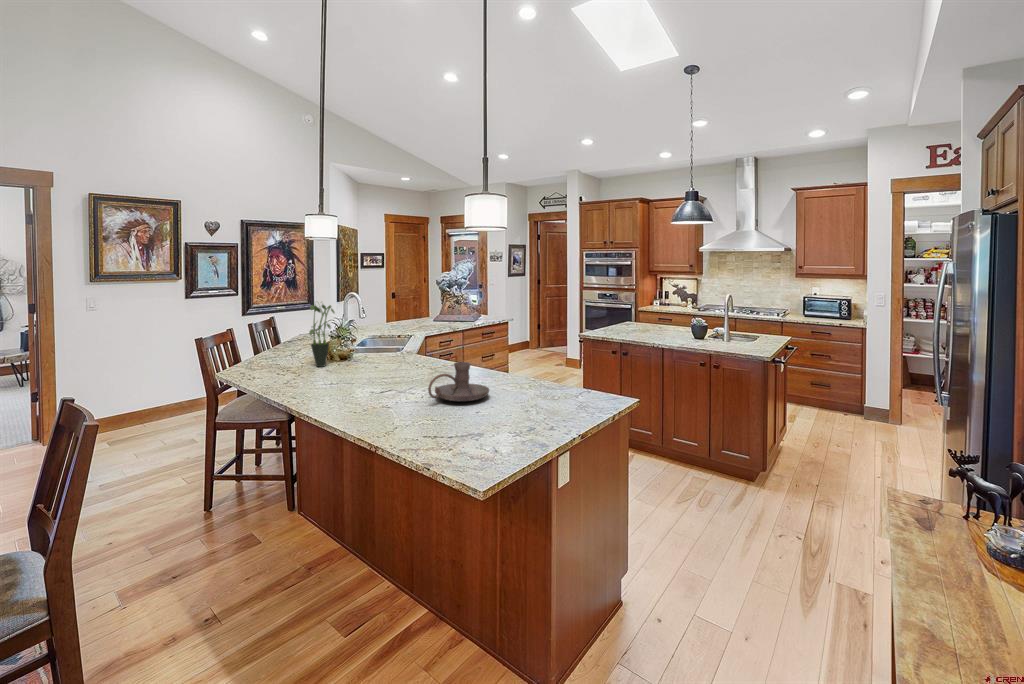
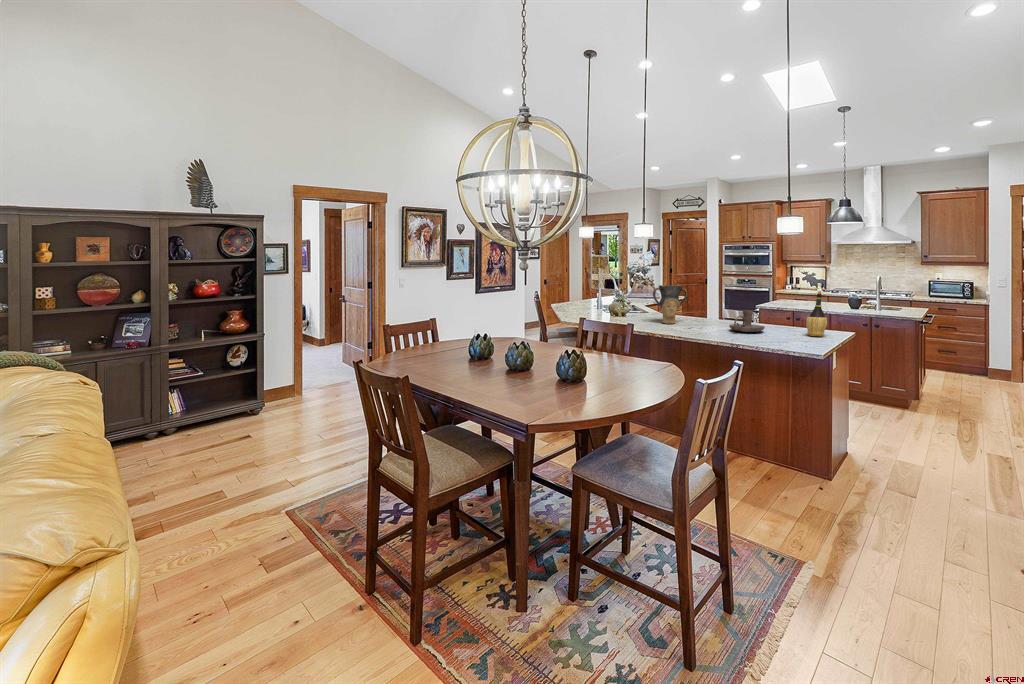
potted plant: present [309,304,334,367] -> none [614,277,634,319]
vase: none [347,316,403,378] -> present [653,285,687,324]
wine bottle: none [541,334,573,413] -> present [806,291,827,336]

